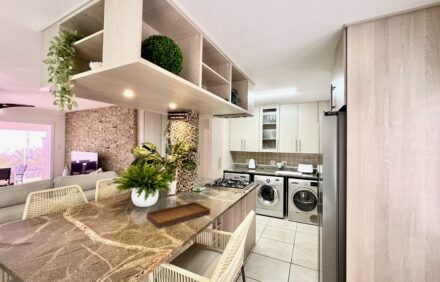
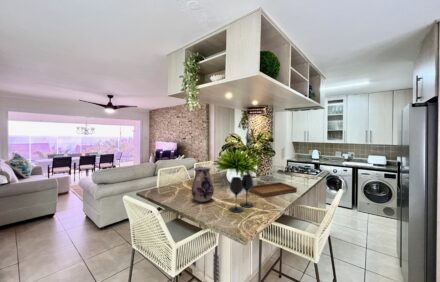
ceramic pitcher: none [32,191,78,249] -> present [191,167,214,202]
wine glass: none [86,200,135,265] -> present [229,175,253,212]

